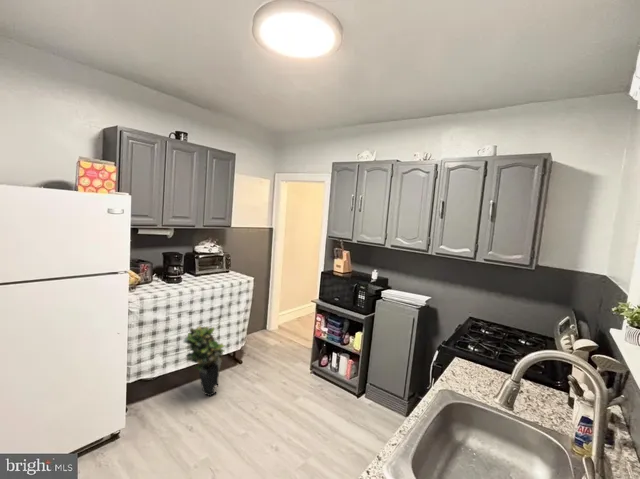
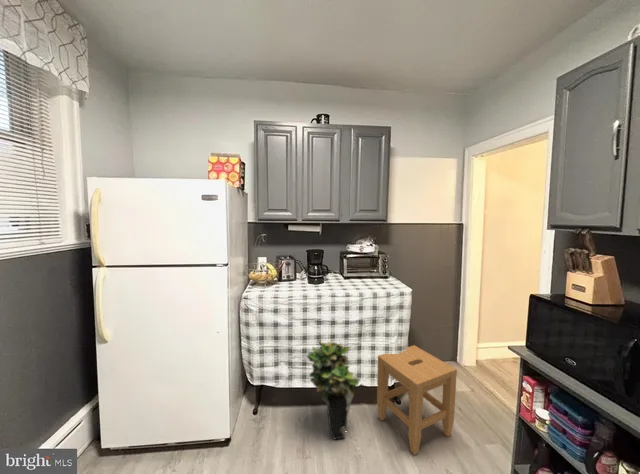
stool: none [231,318,282,382] -> present [377,345,457,455]

